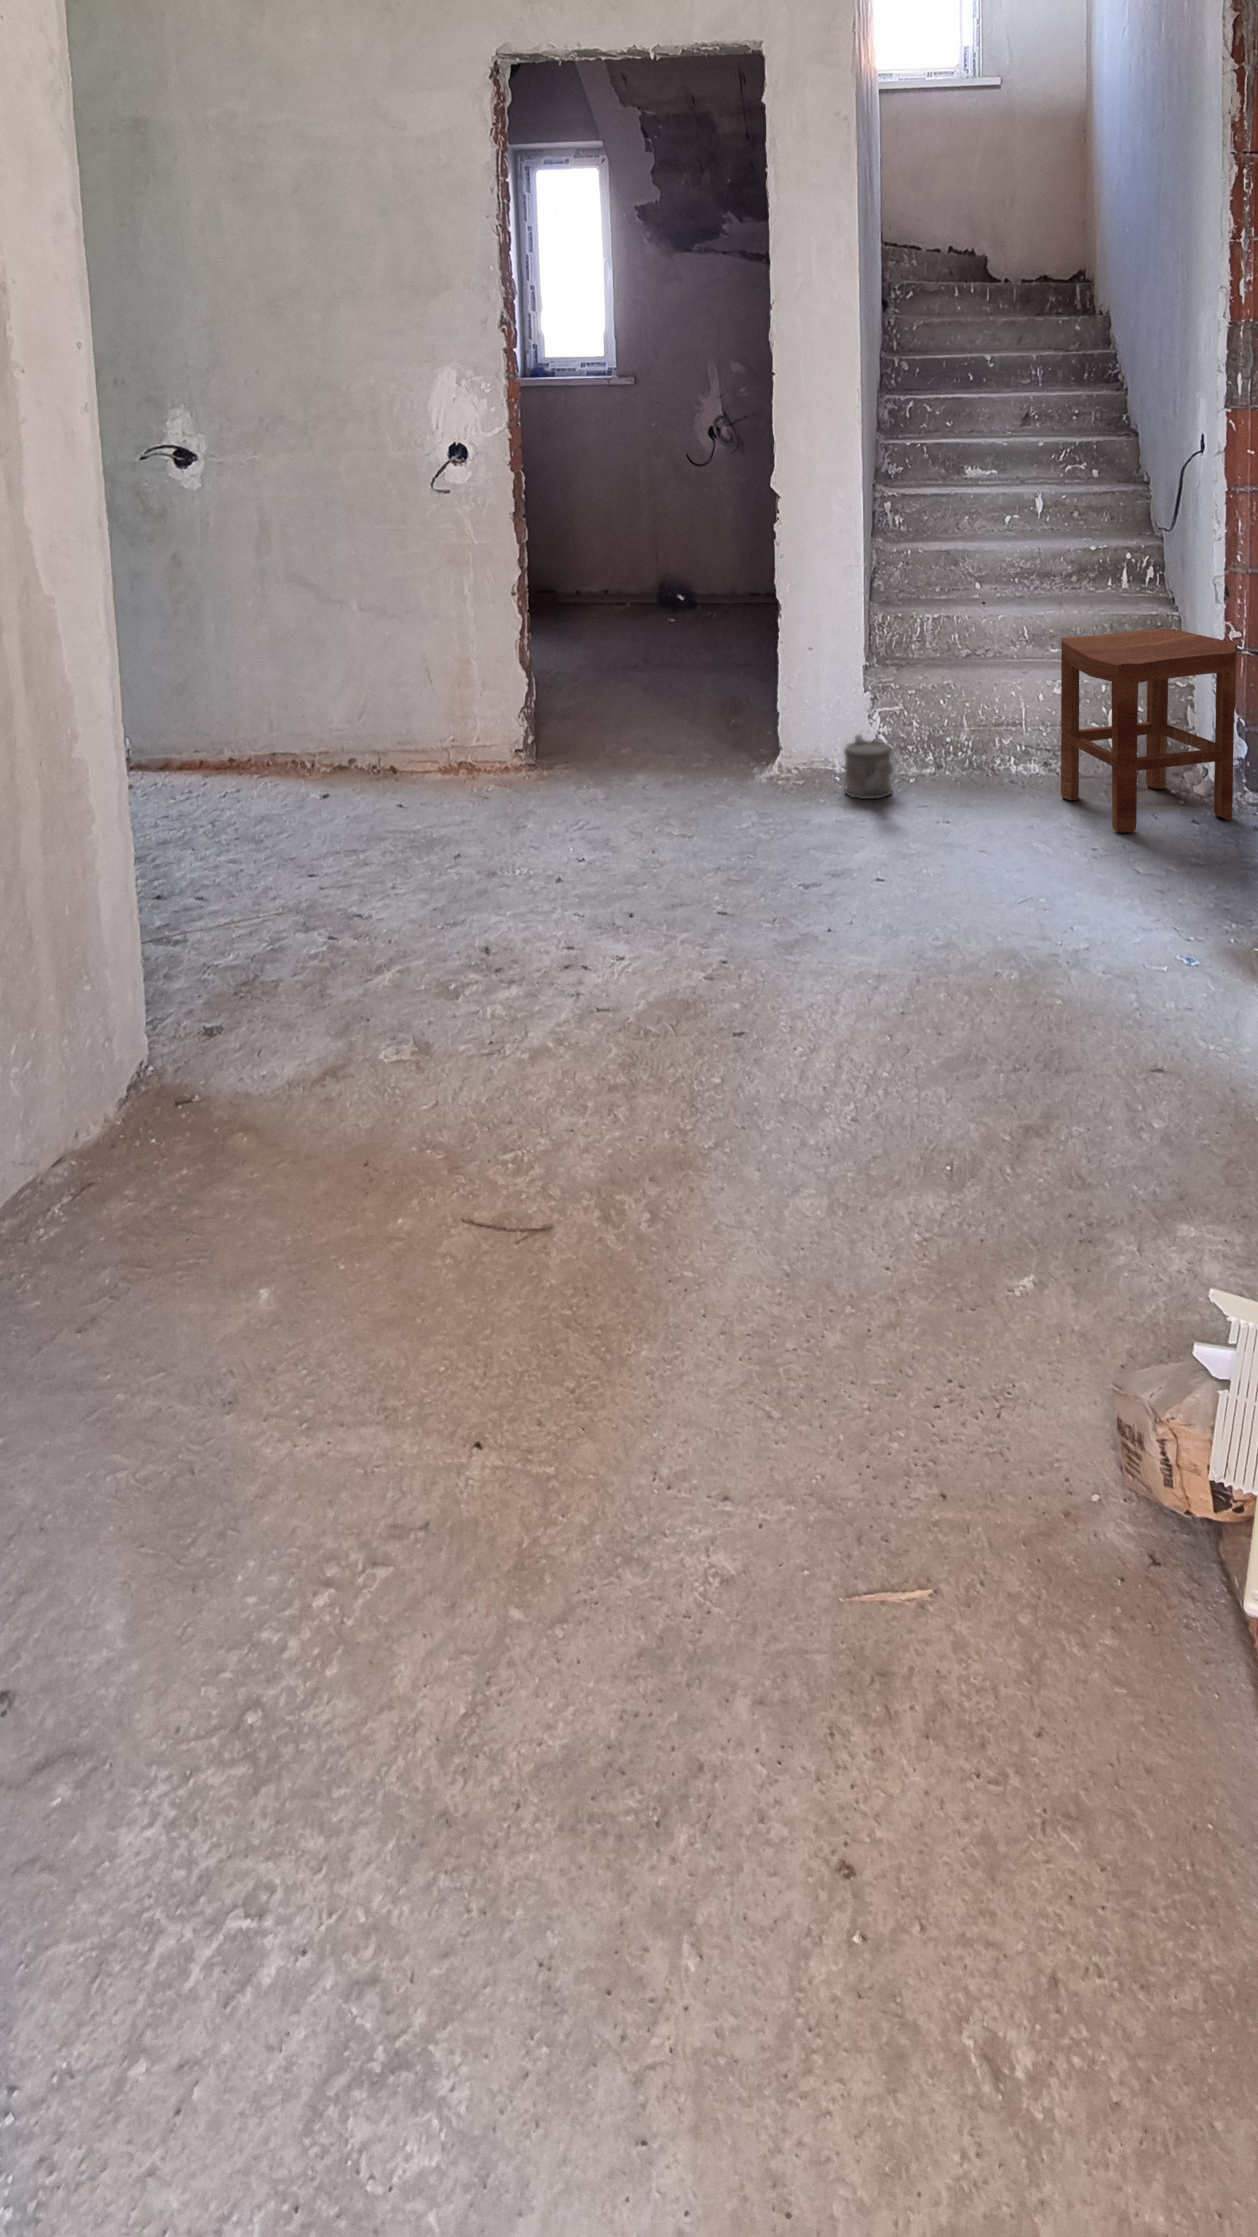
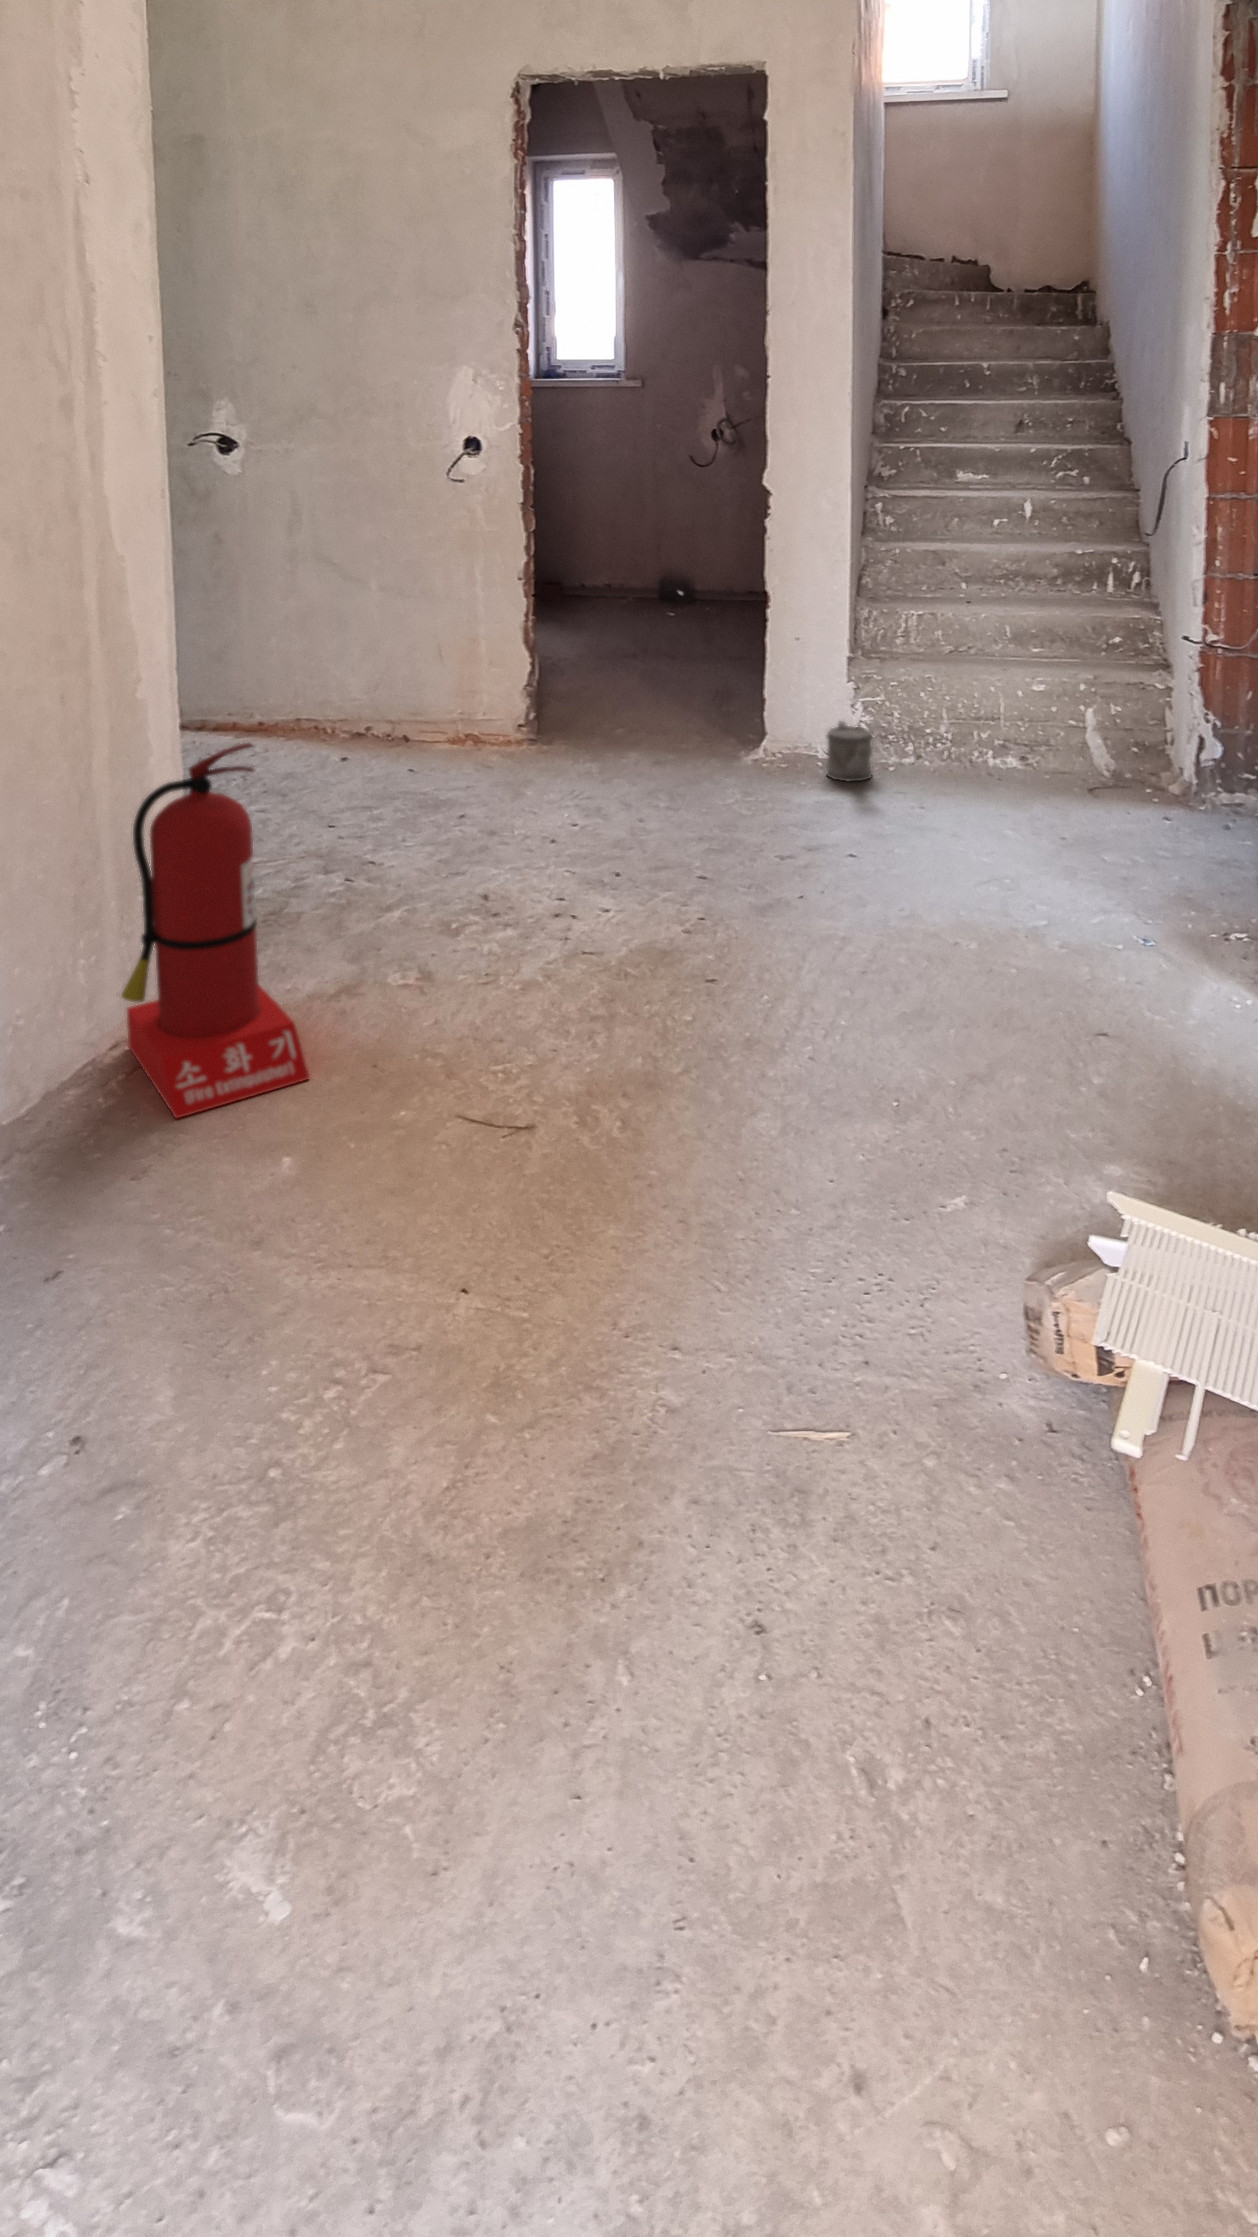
stool: present [1061,629,1238,832] -> none [1036,629,1213,822]
fire extinguisher: none [66,808,294,1250] -> present [122,743,309,1118]

